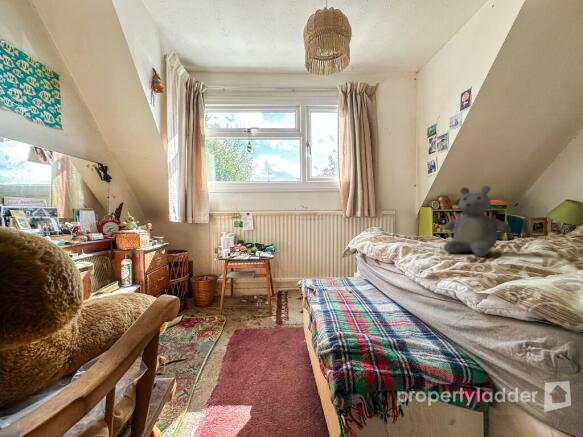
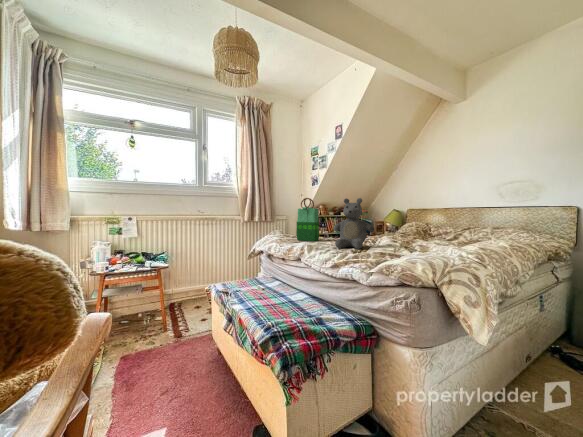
tote bag: none [399,189,429,242] -> present [296,198,319,241]

